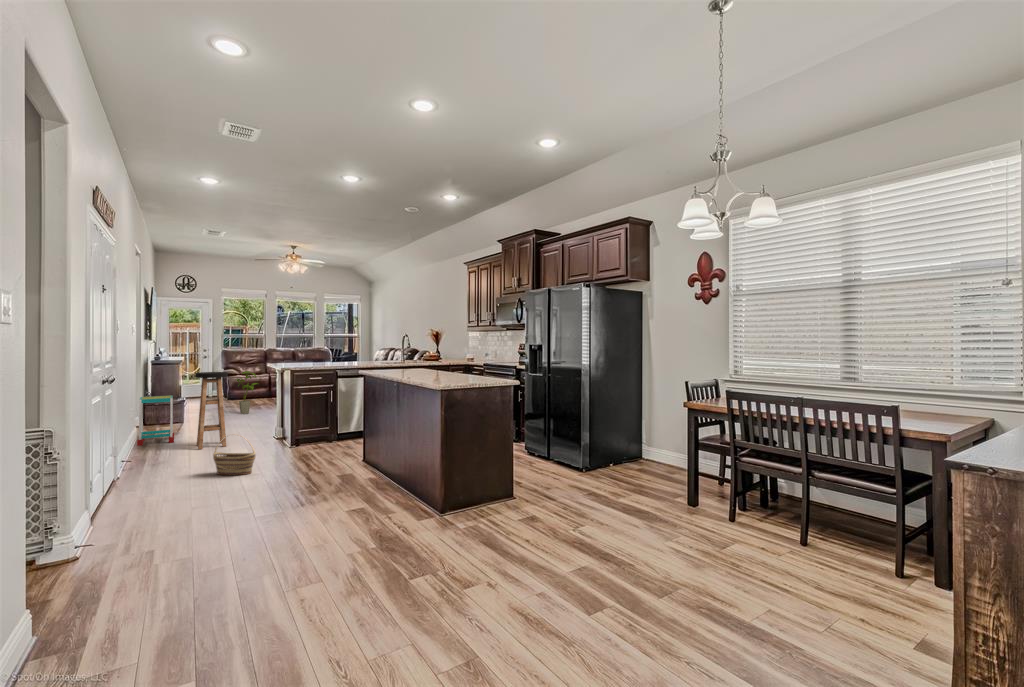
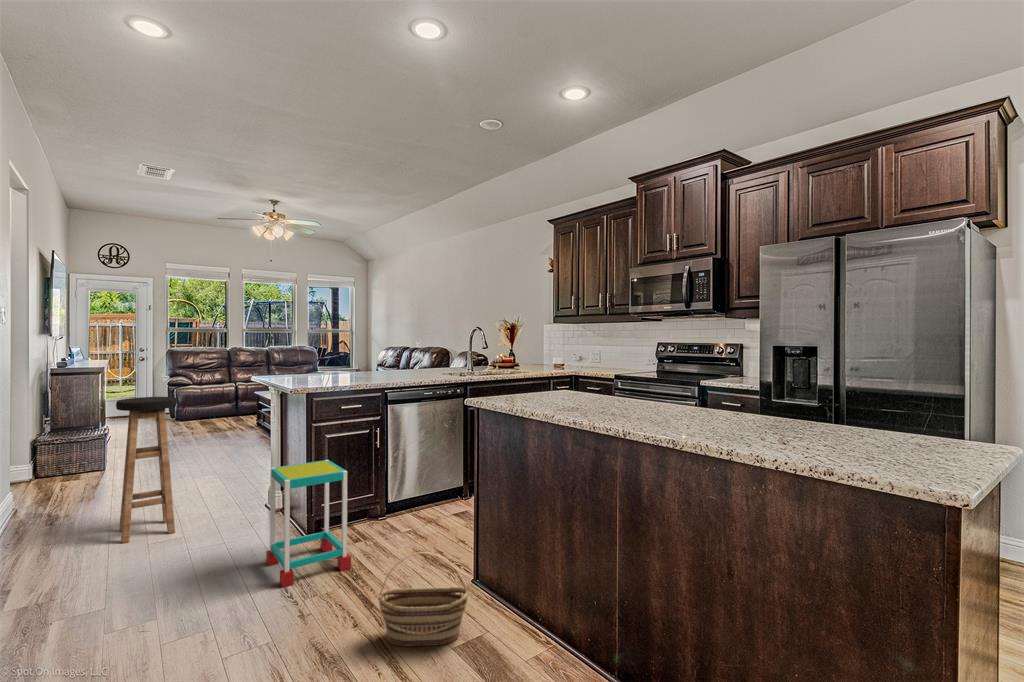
house plant: present [236,371,258,414] -> none [186,383,224,448]
side table: present [137,396,174,446] -> present [266,460,351,587]
basket: present [213,443,256,475] -> present [379,552,468,647]

